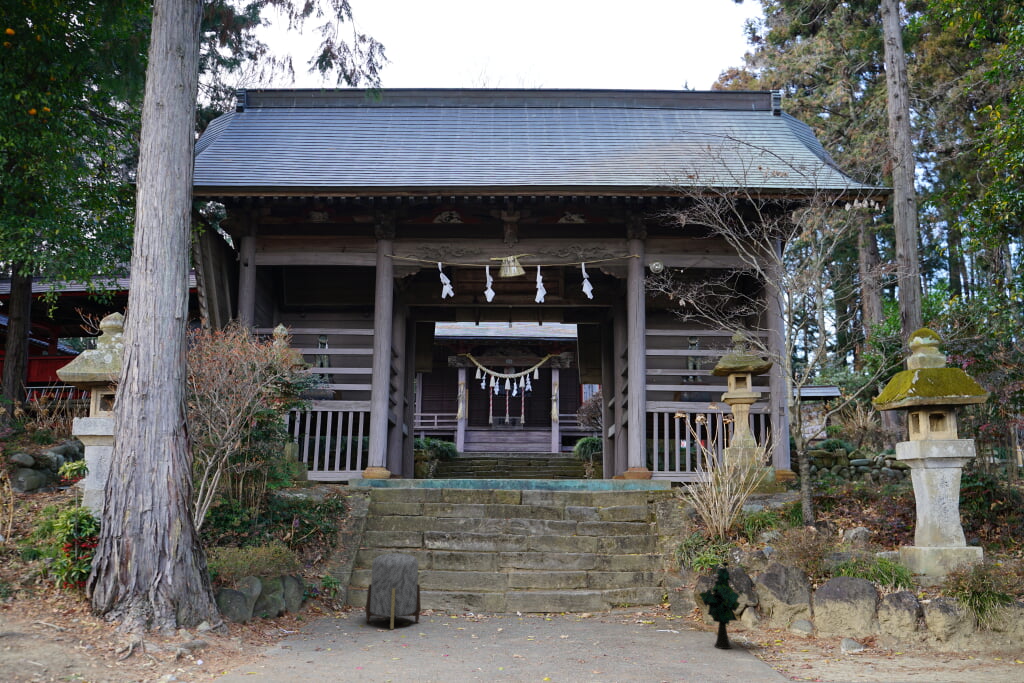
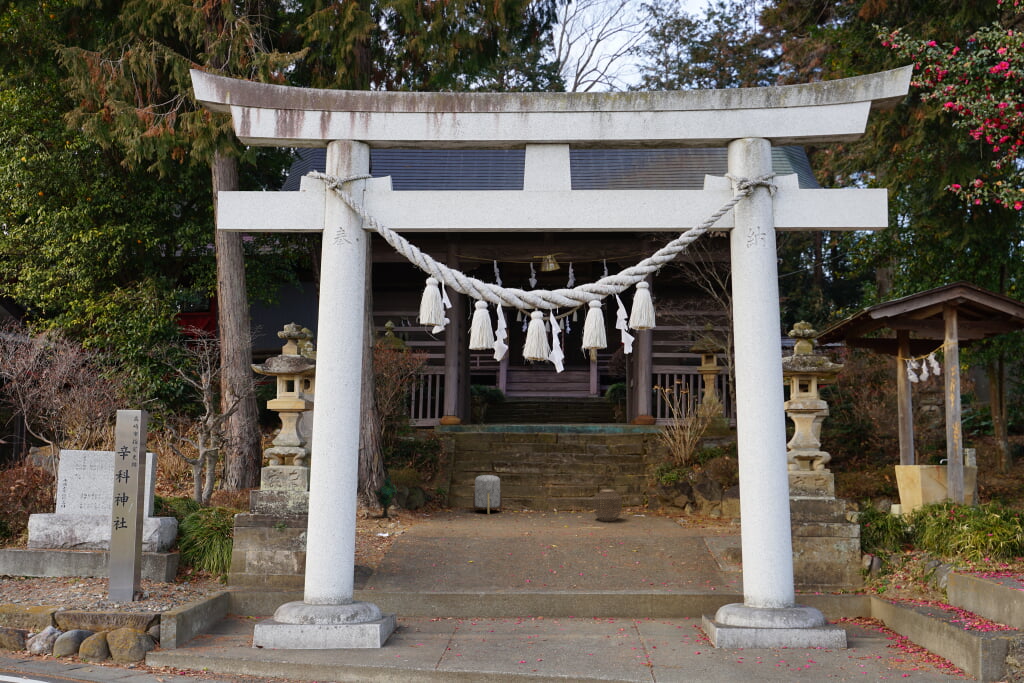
decorative plant: present [699,562,743,649] -> present [374,475,397,518]
woven basket: none [589,583,644,649] -> present [593,489,622,521]

